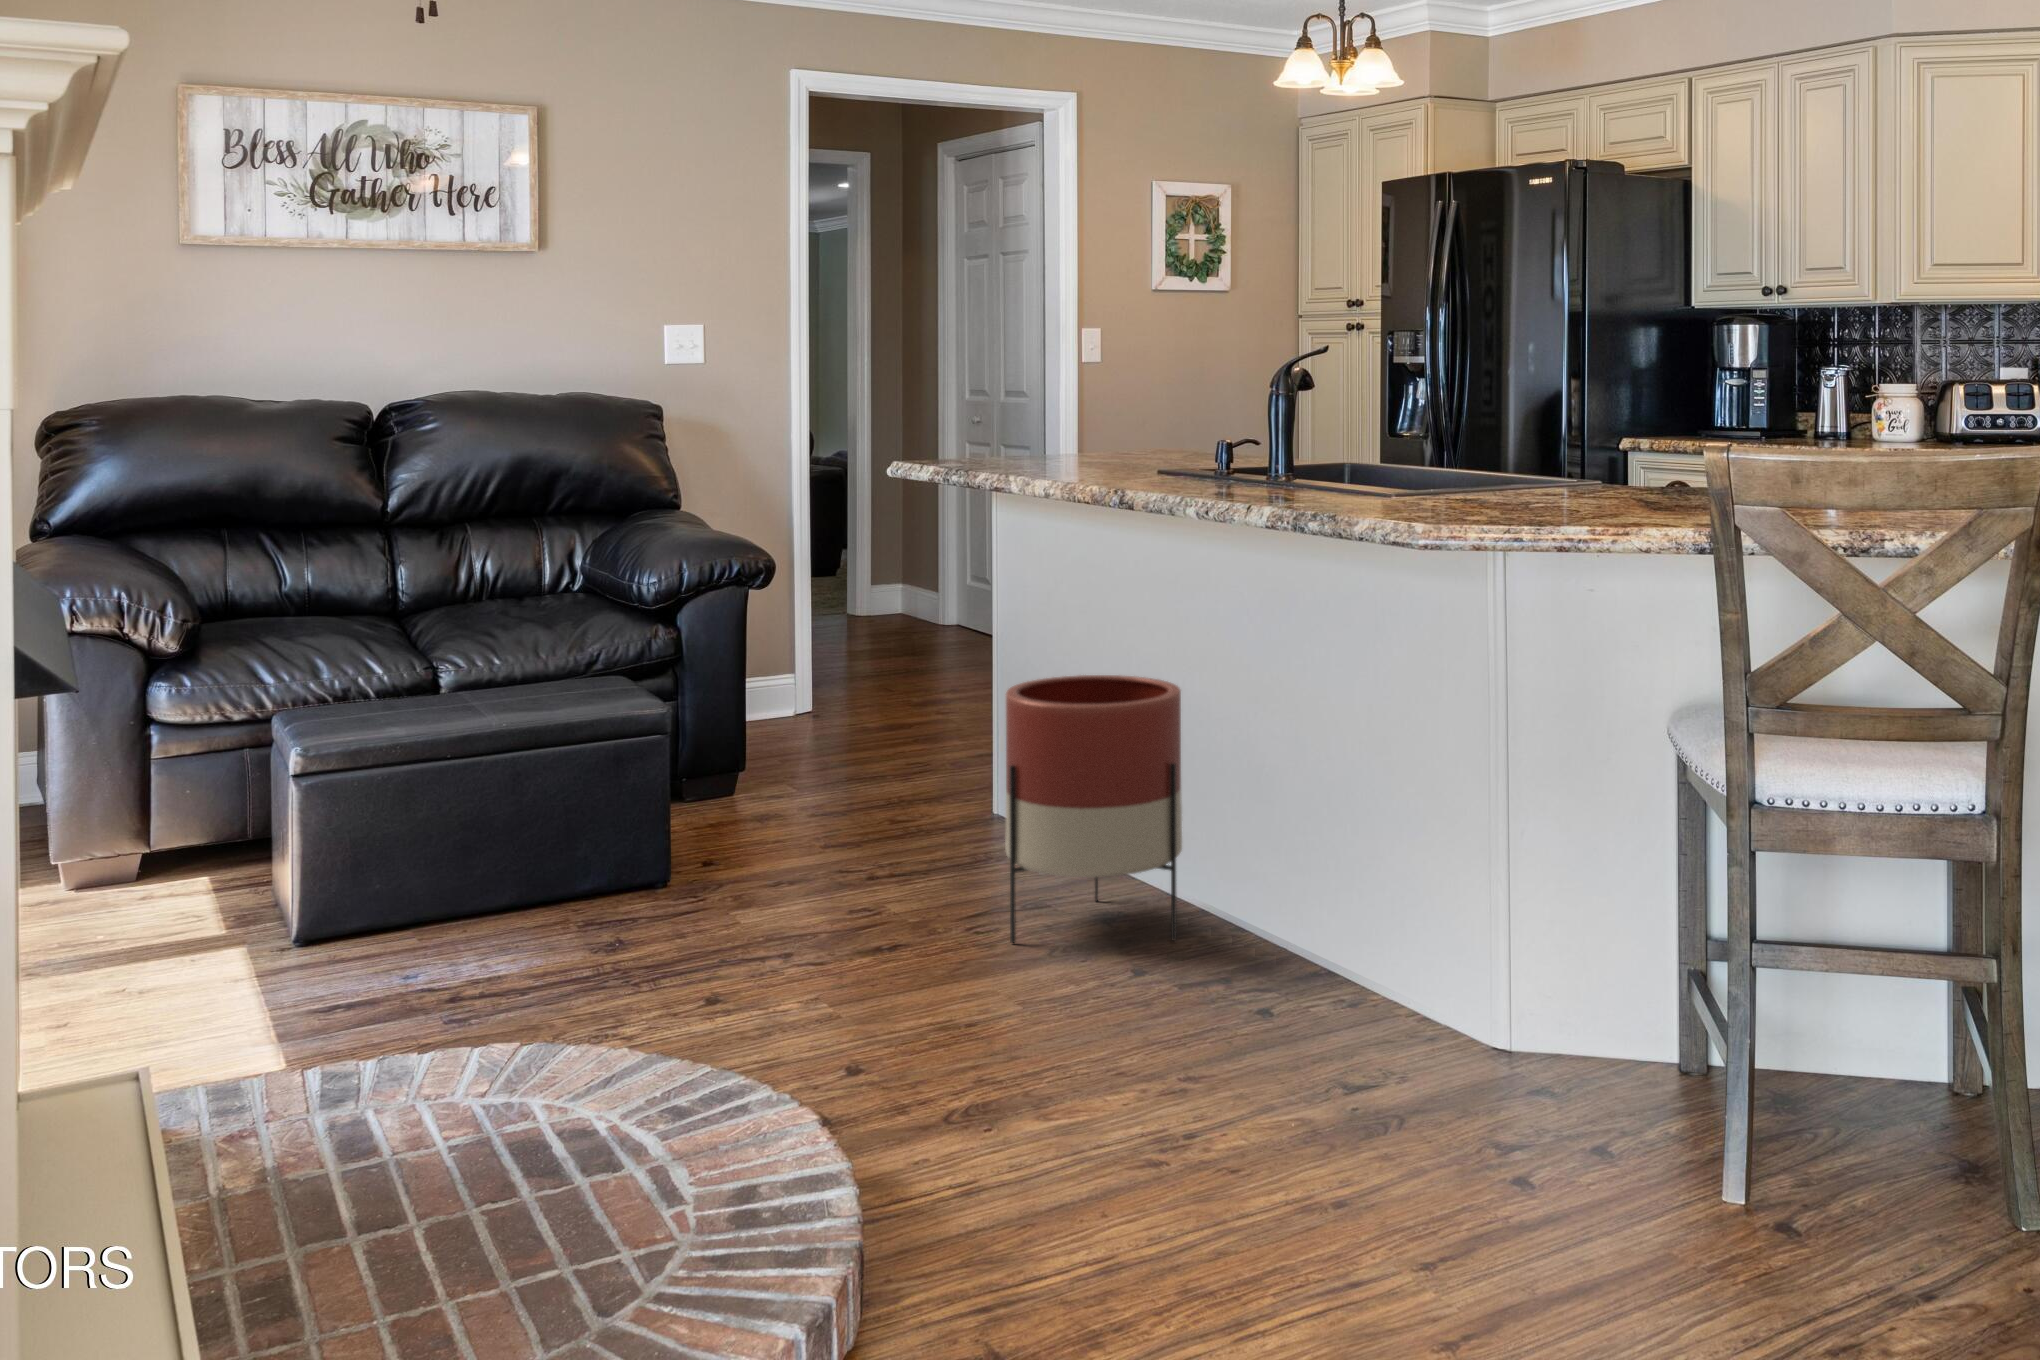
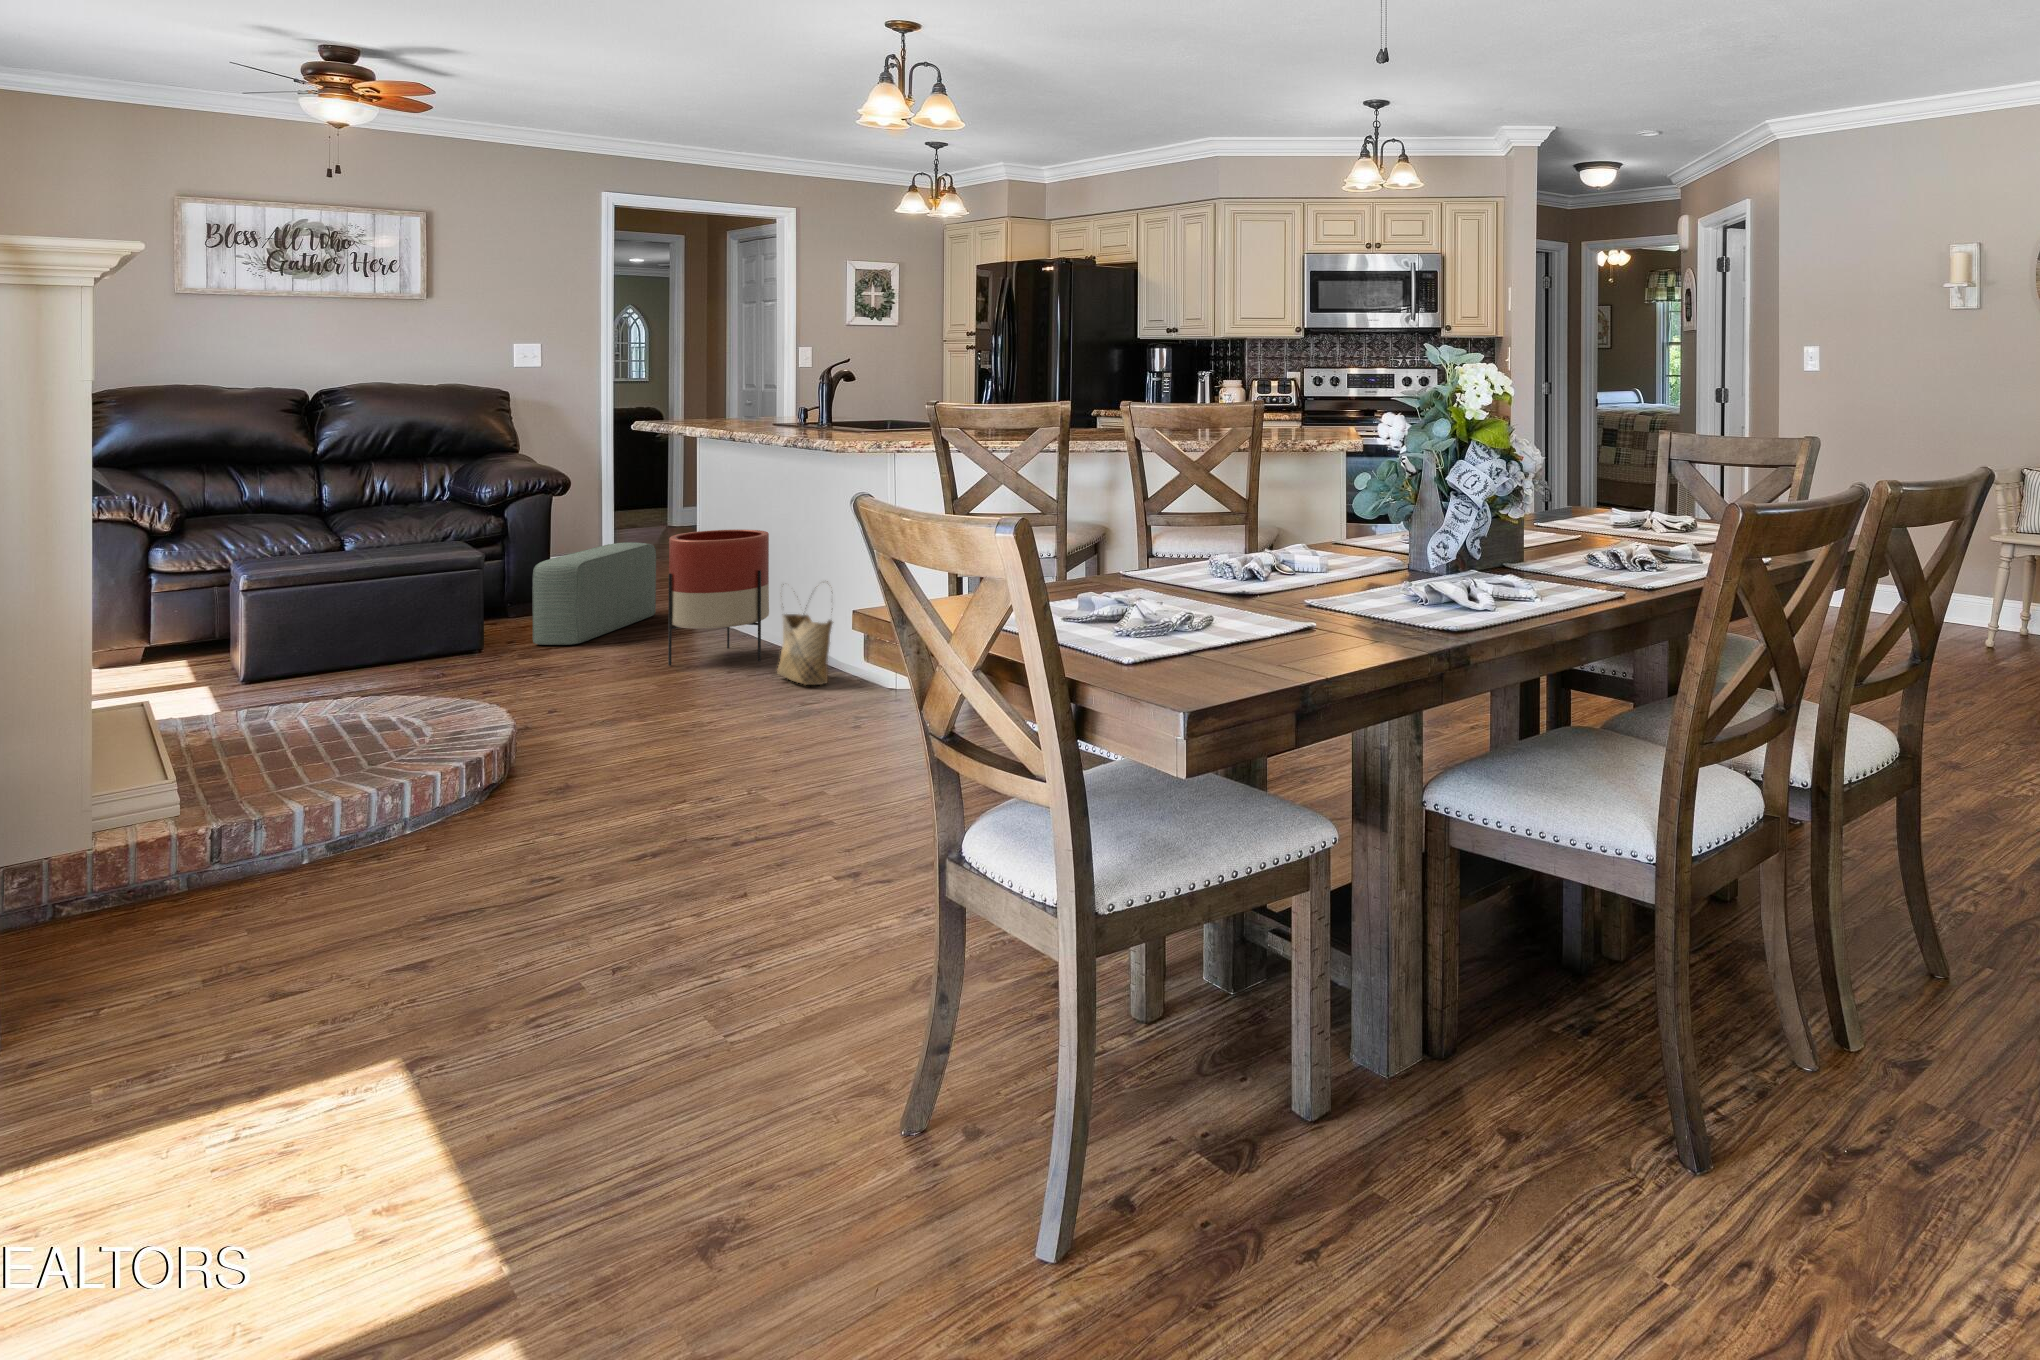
pouf: none [748,678,927,876] -> present [532,543,656,645]
woven basket: none [1237,801,1361,1022] -> present [777,596,833,685]

